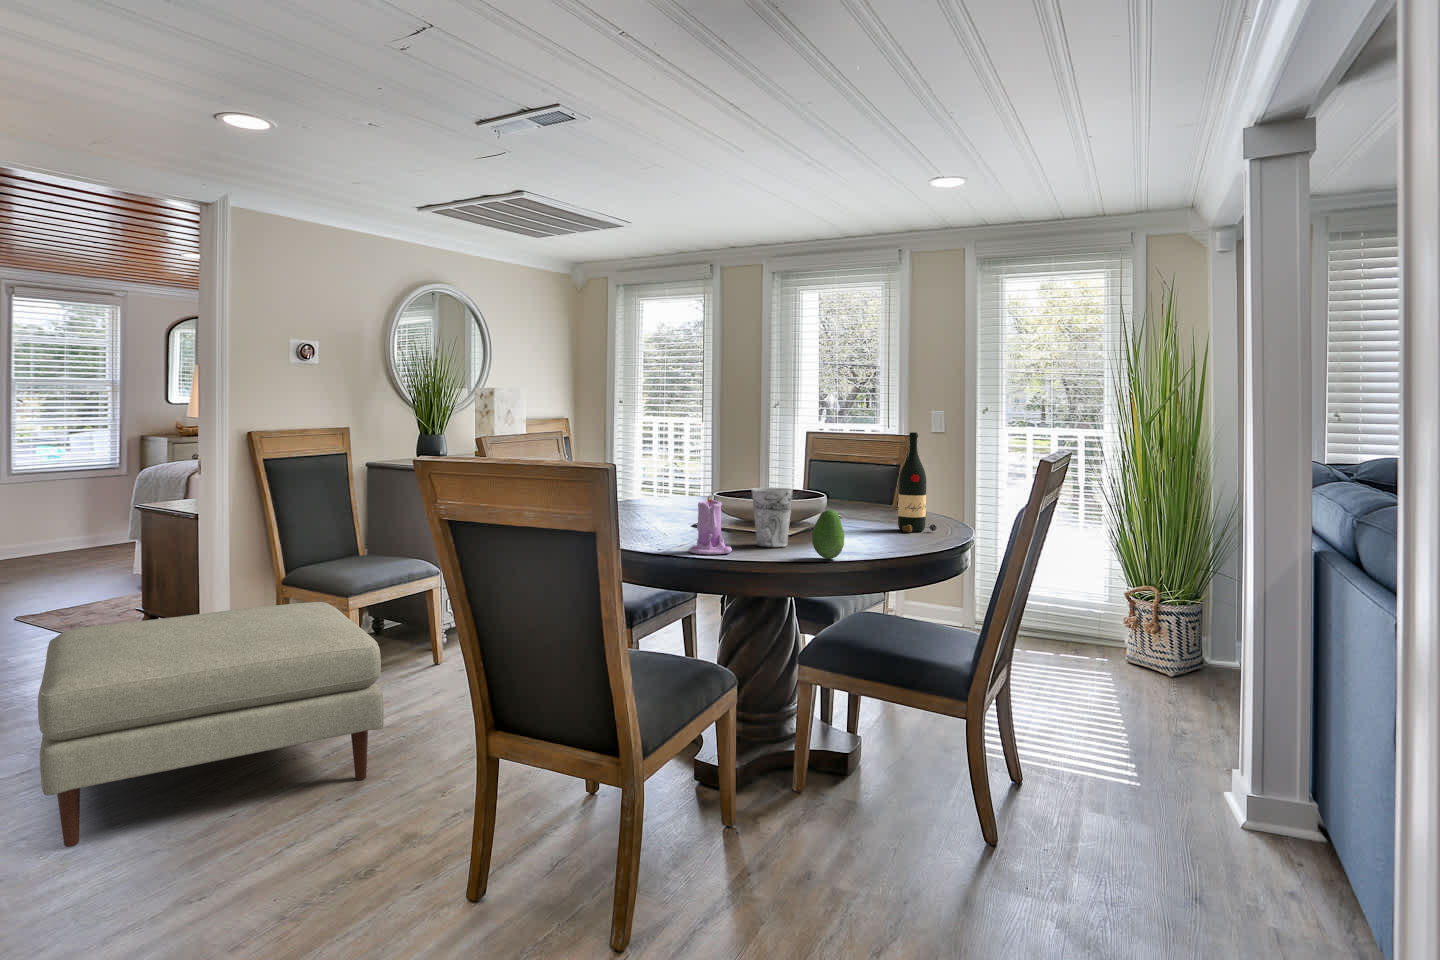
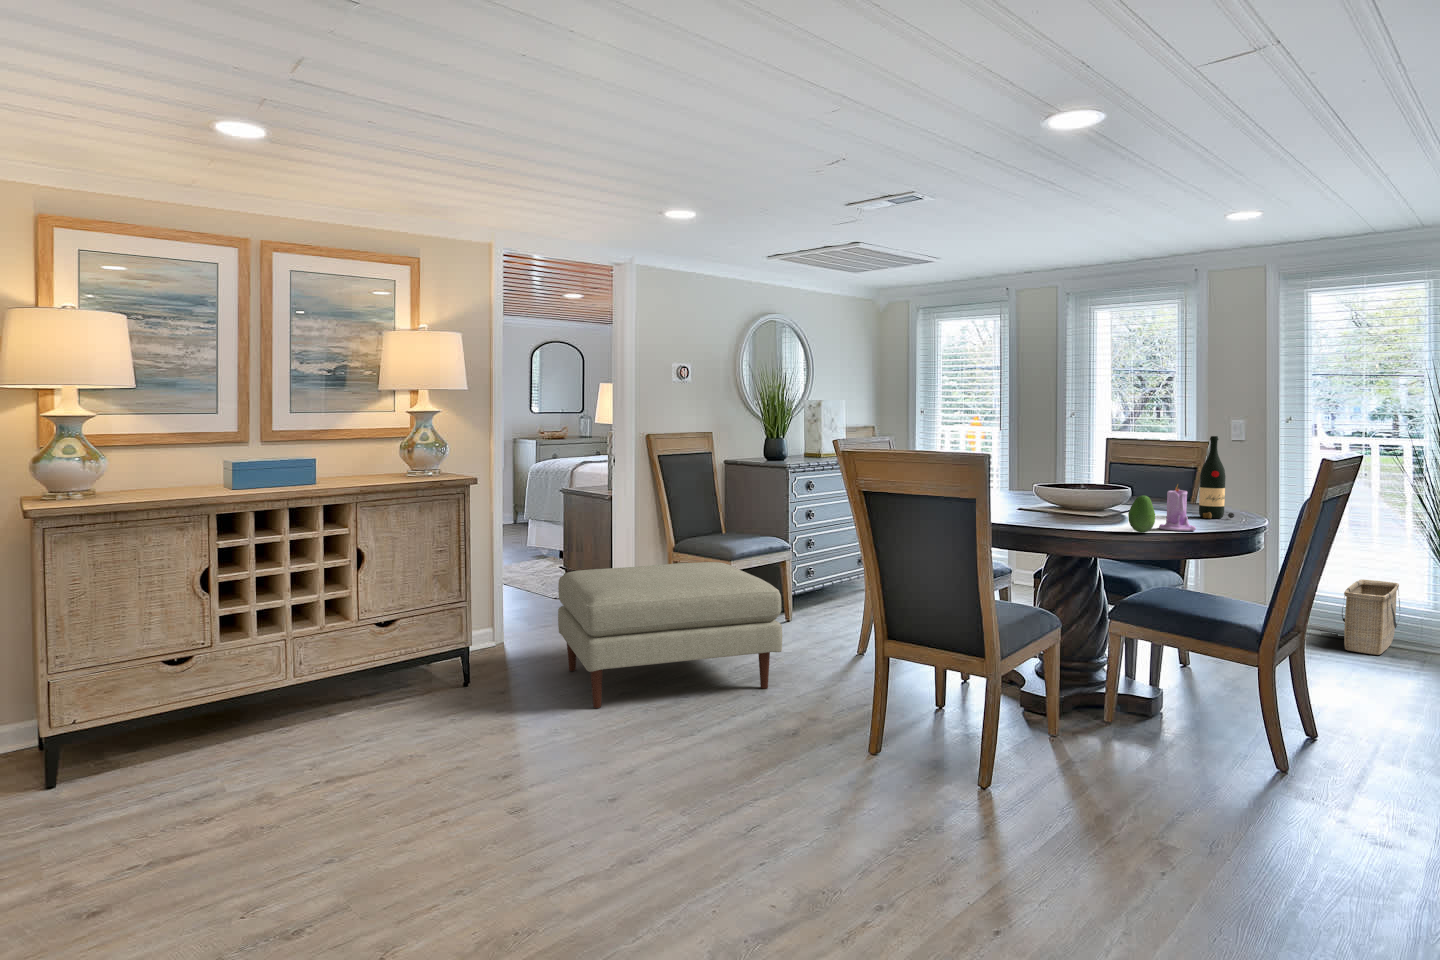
cup: present [752,488,793,548] -> none [1076,479,1110,525]
candle: present [689,495,732,554] -> present [1159,485,1196,531]
basket: none [1038,582,1090,664] -> present [1342,580,1400,655]

